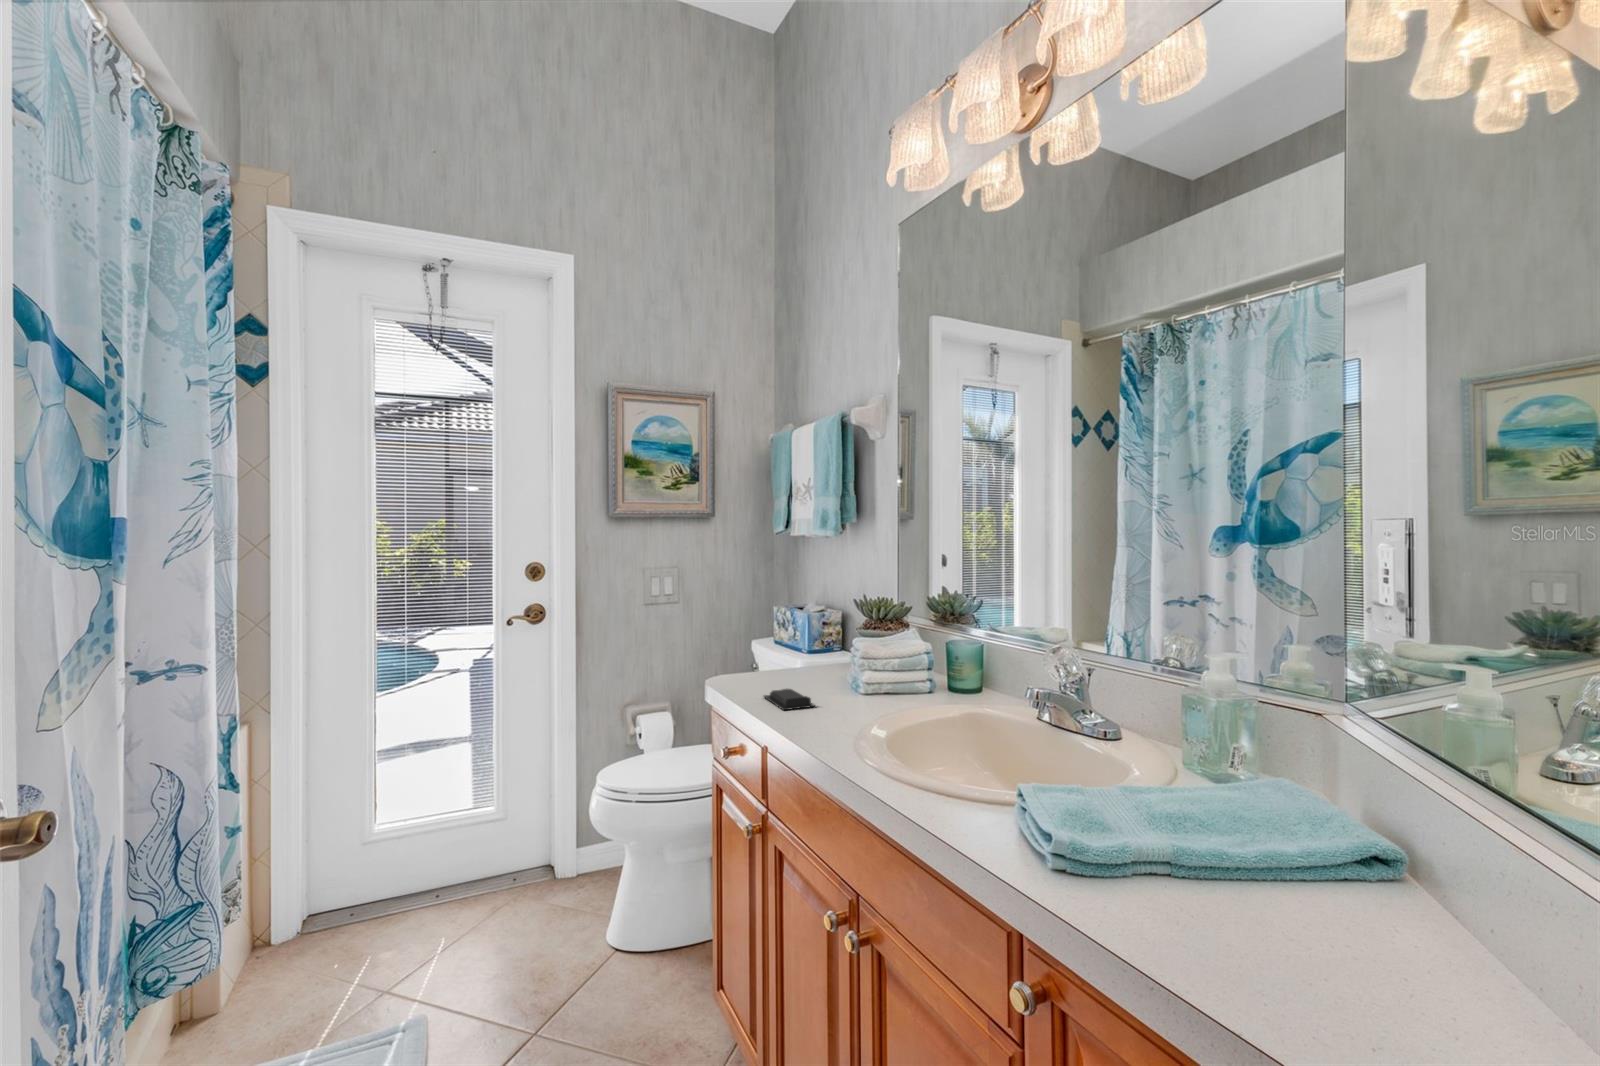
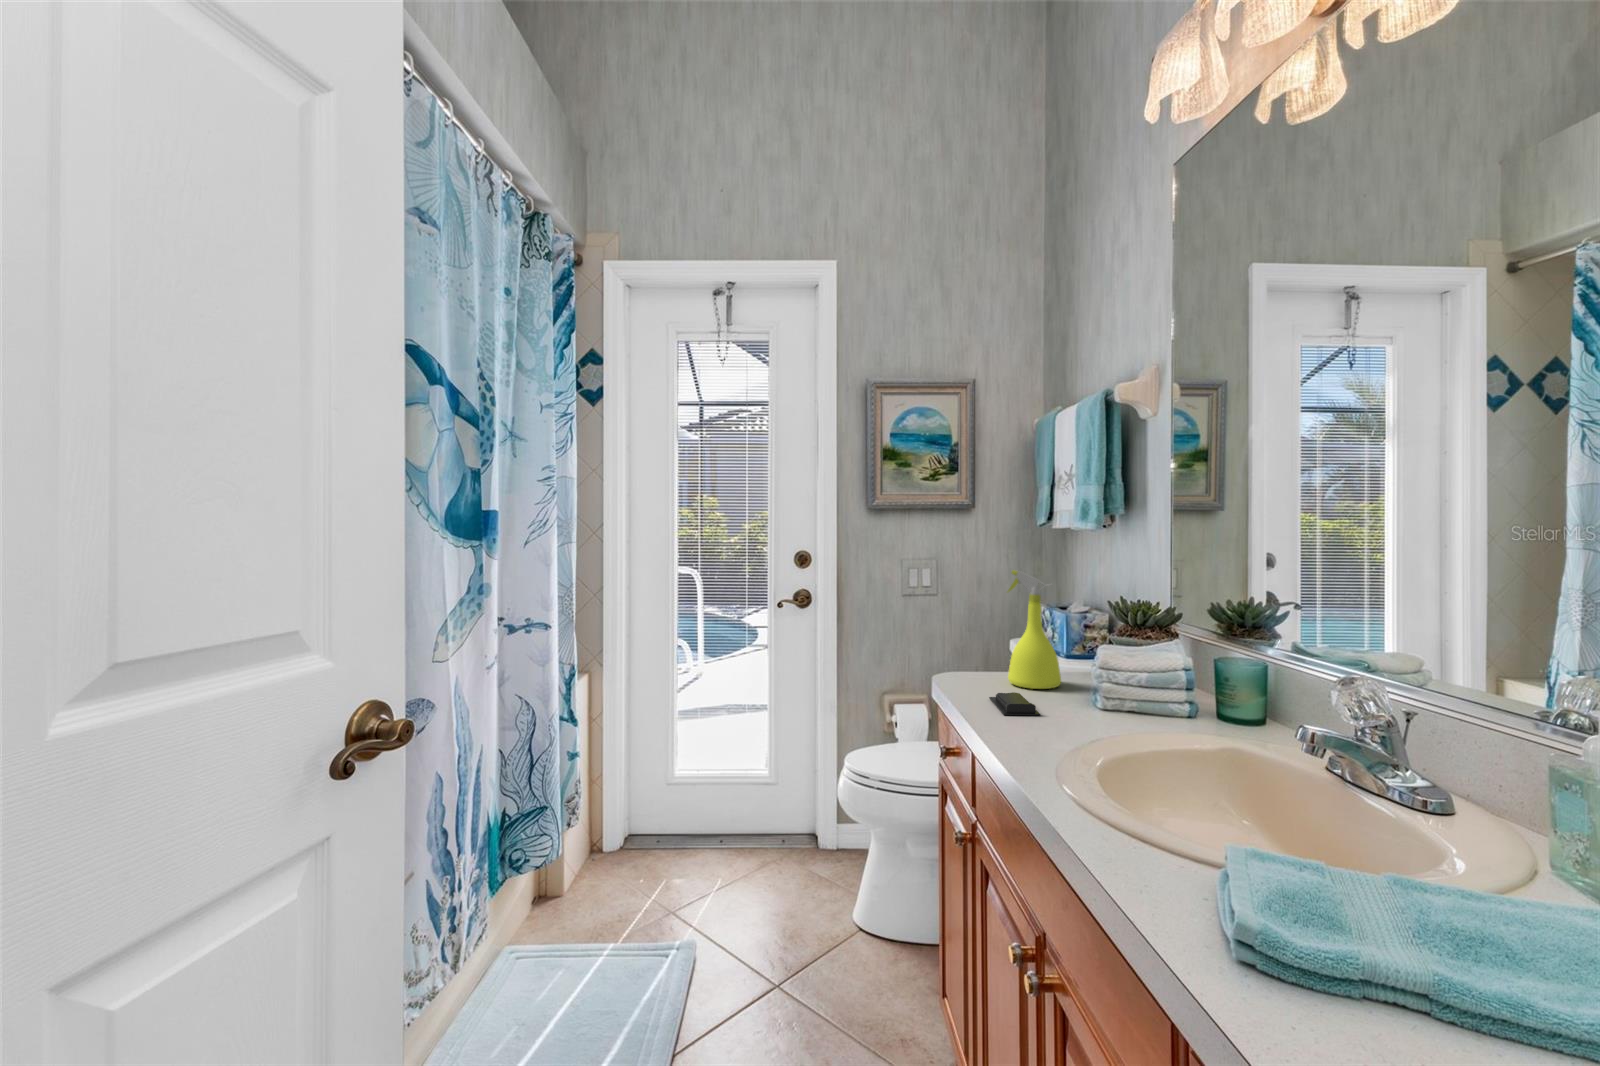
spray bottle: none [770,572,821,684] -> present [1008,570,1061,689]

